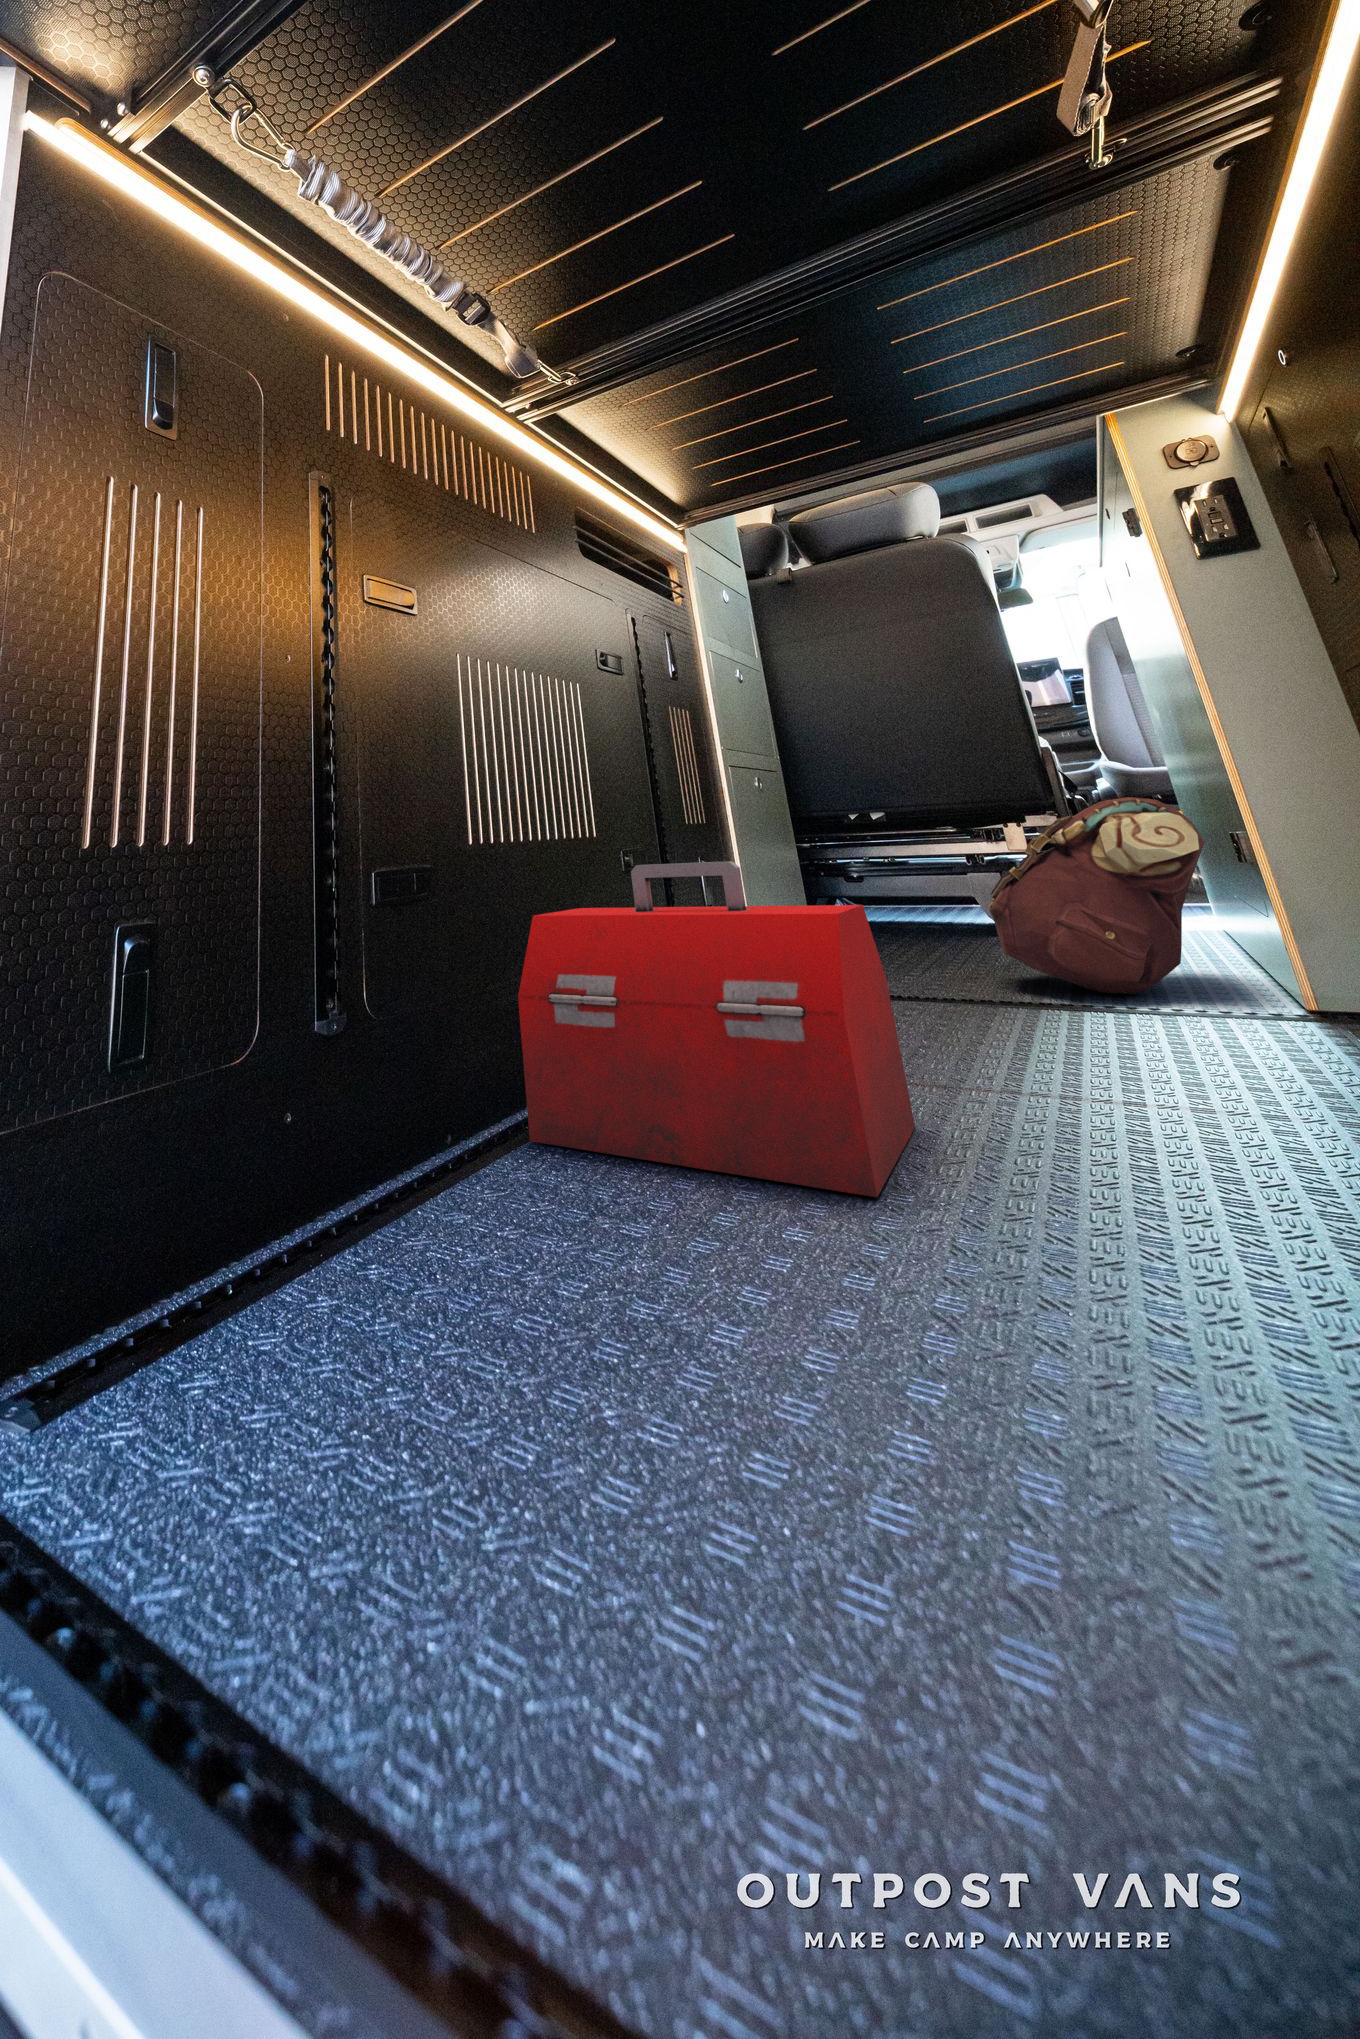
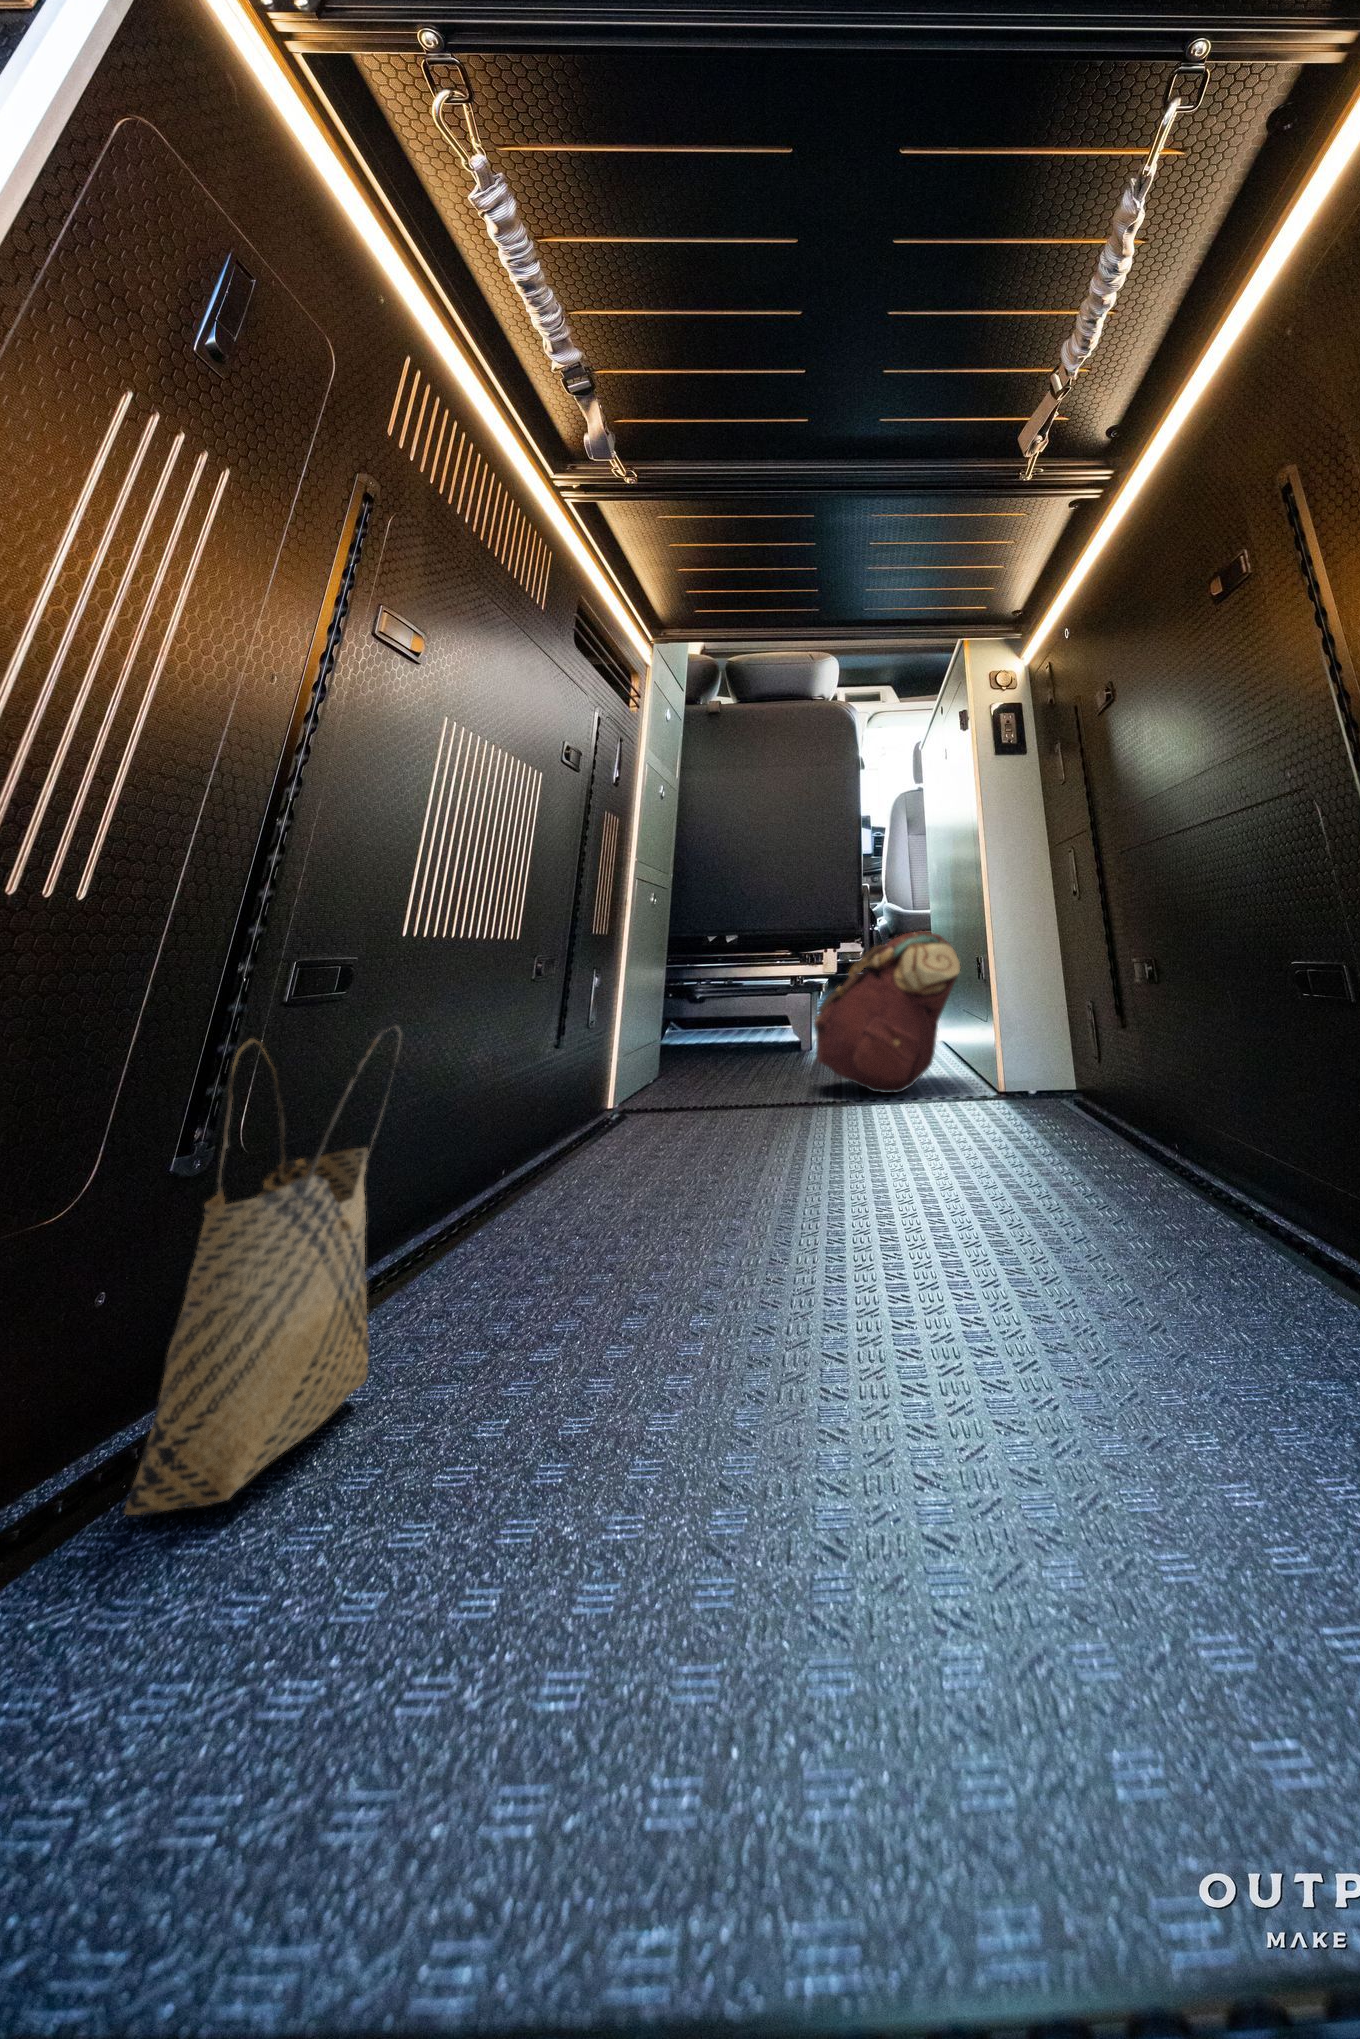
toolbox: present [518,861,915,1197] -> none [398,961,776,1287]
woven basket: none [304,937,476,1296] -> present [124,1026,401,1515]

